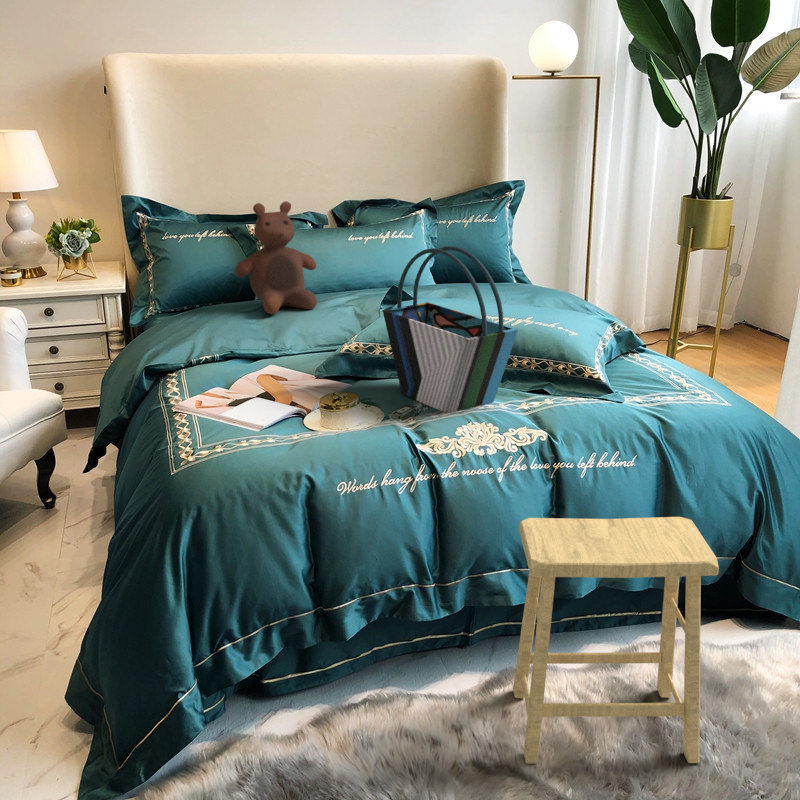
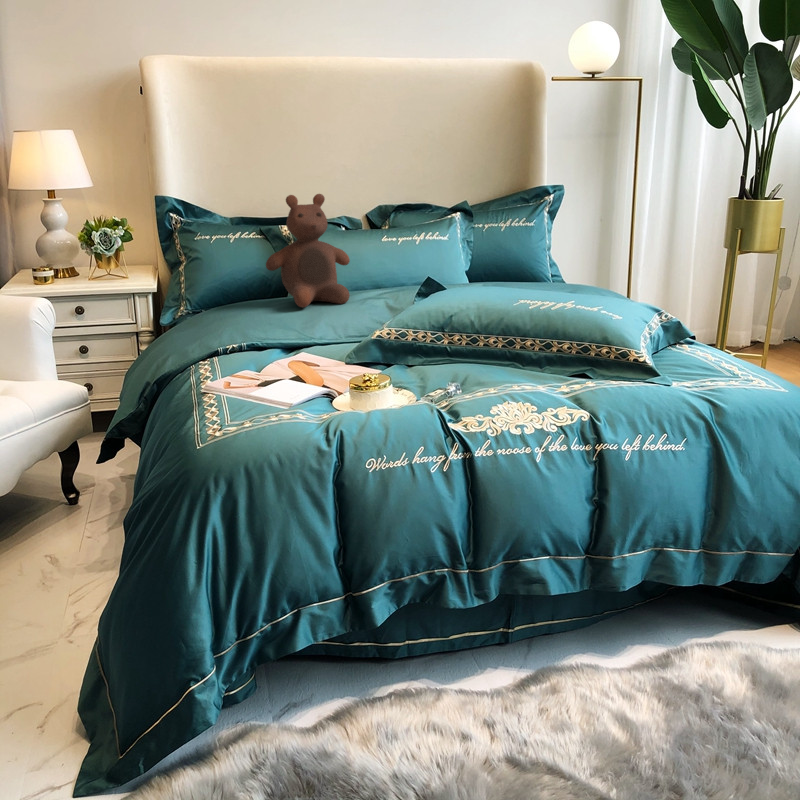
tote bag: present [383,246,518,413] -> none [416,222,558,397]
footstool: present [513,517,719,764] -> none [551,493,777,766]

